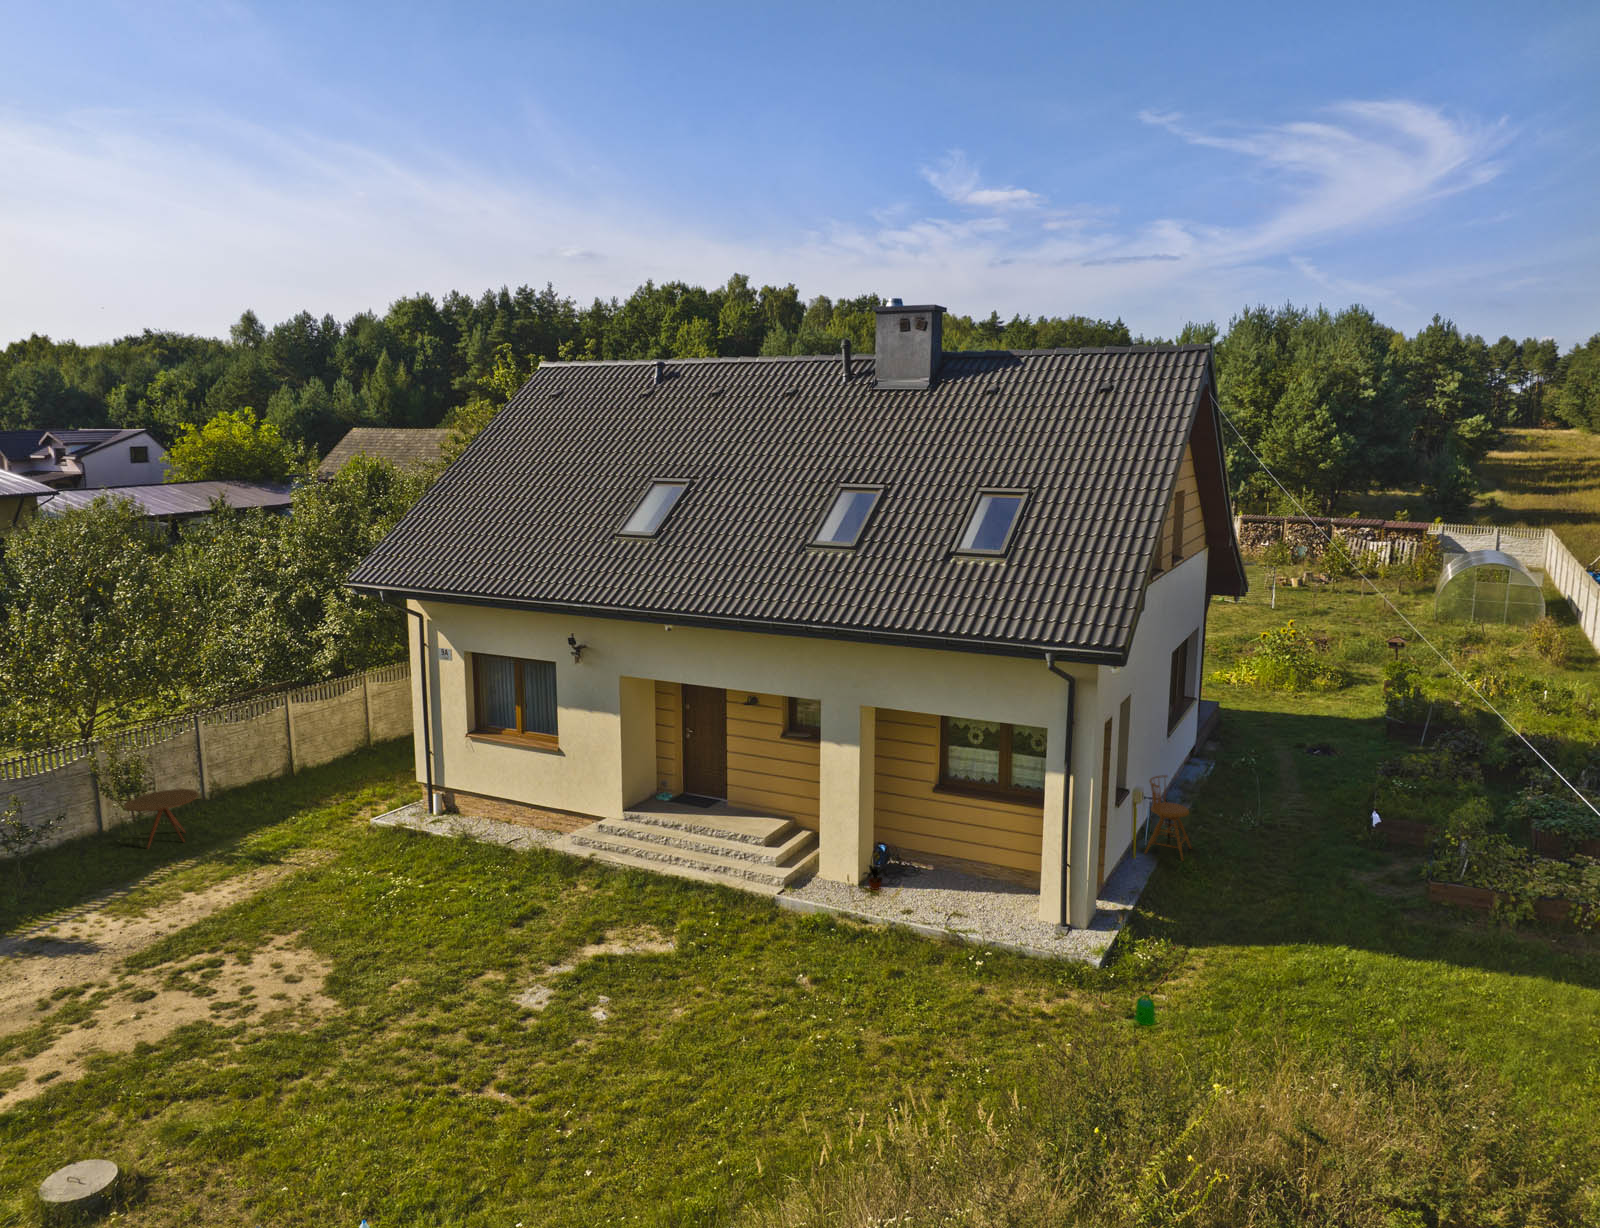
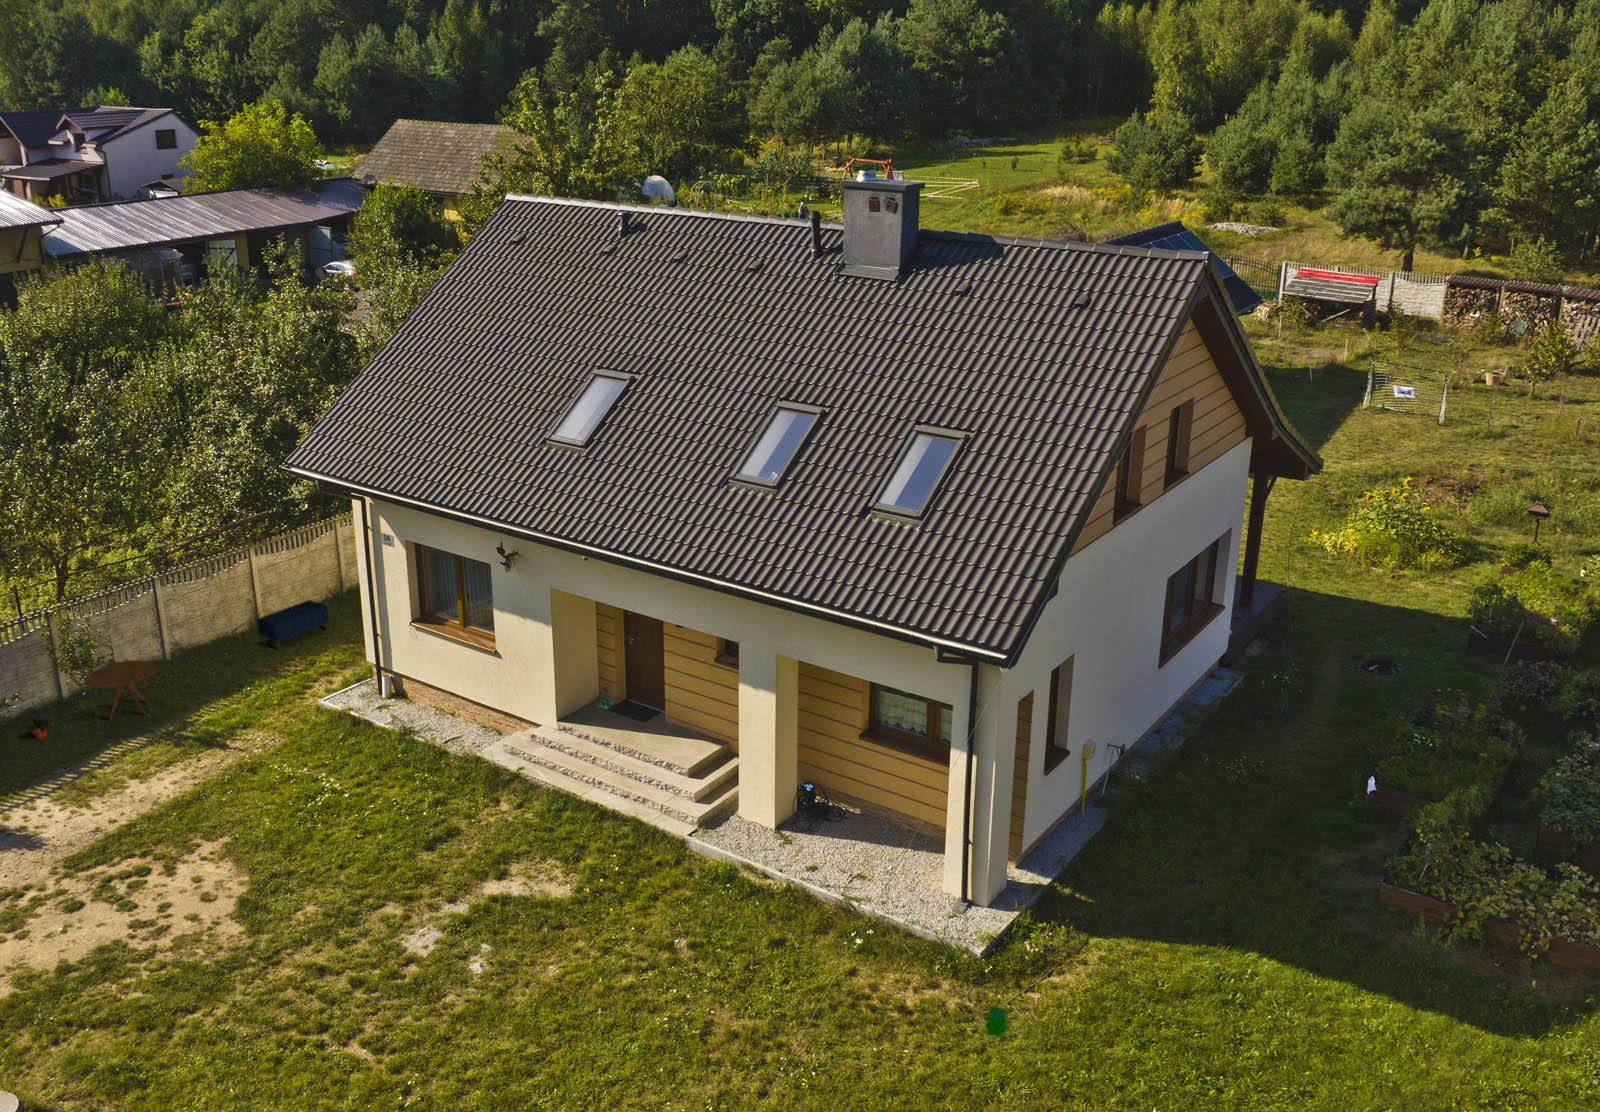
bench: none [291,742,362,787] -> present [257,600,329,650]
chair: present [1145,775,1191,861] -> none [1083,727,1137,821]
potted plant: present [863,865,887,890] -> present [27,719,51,739]

